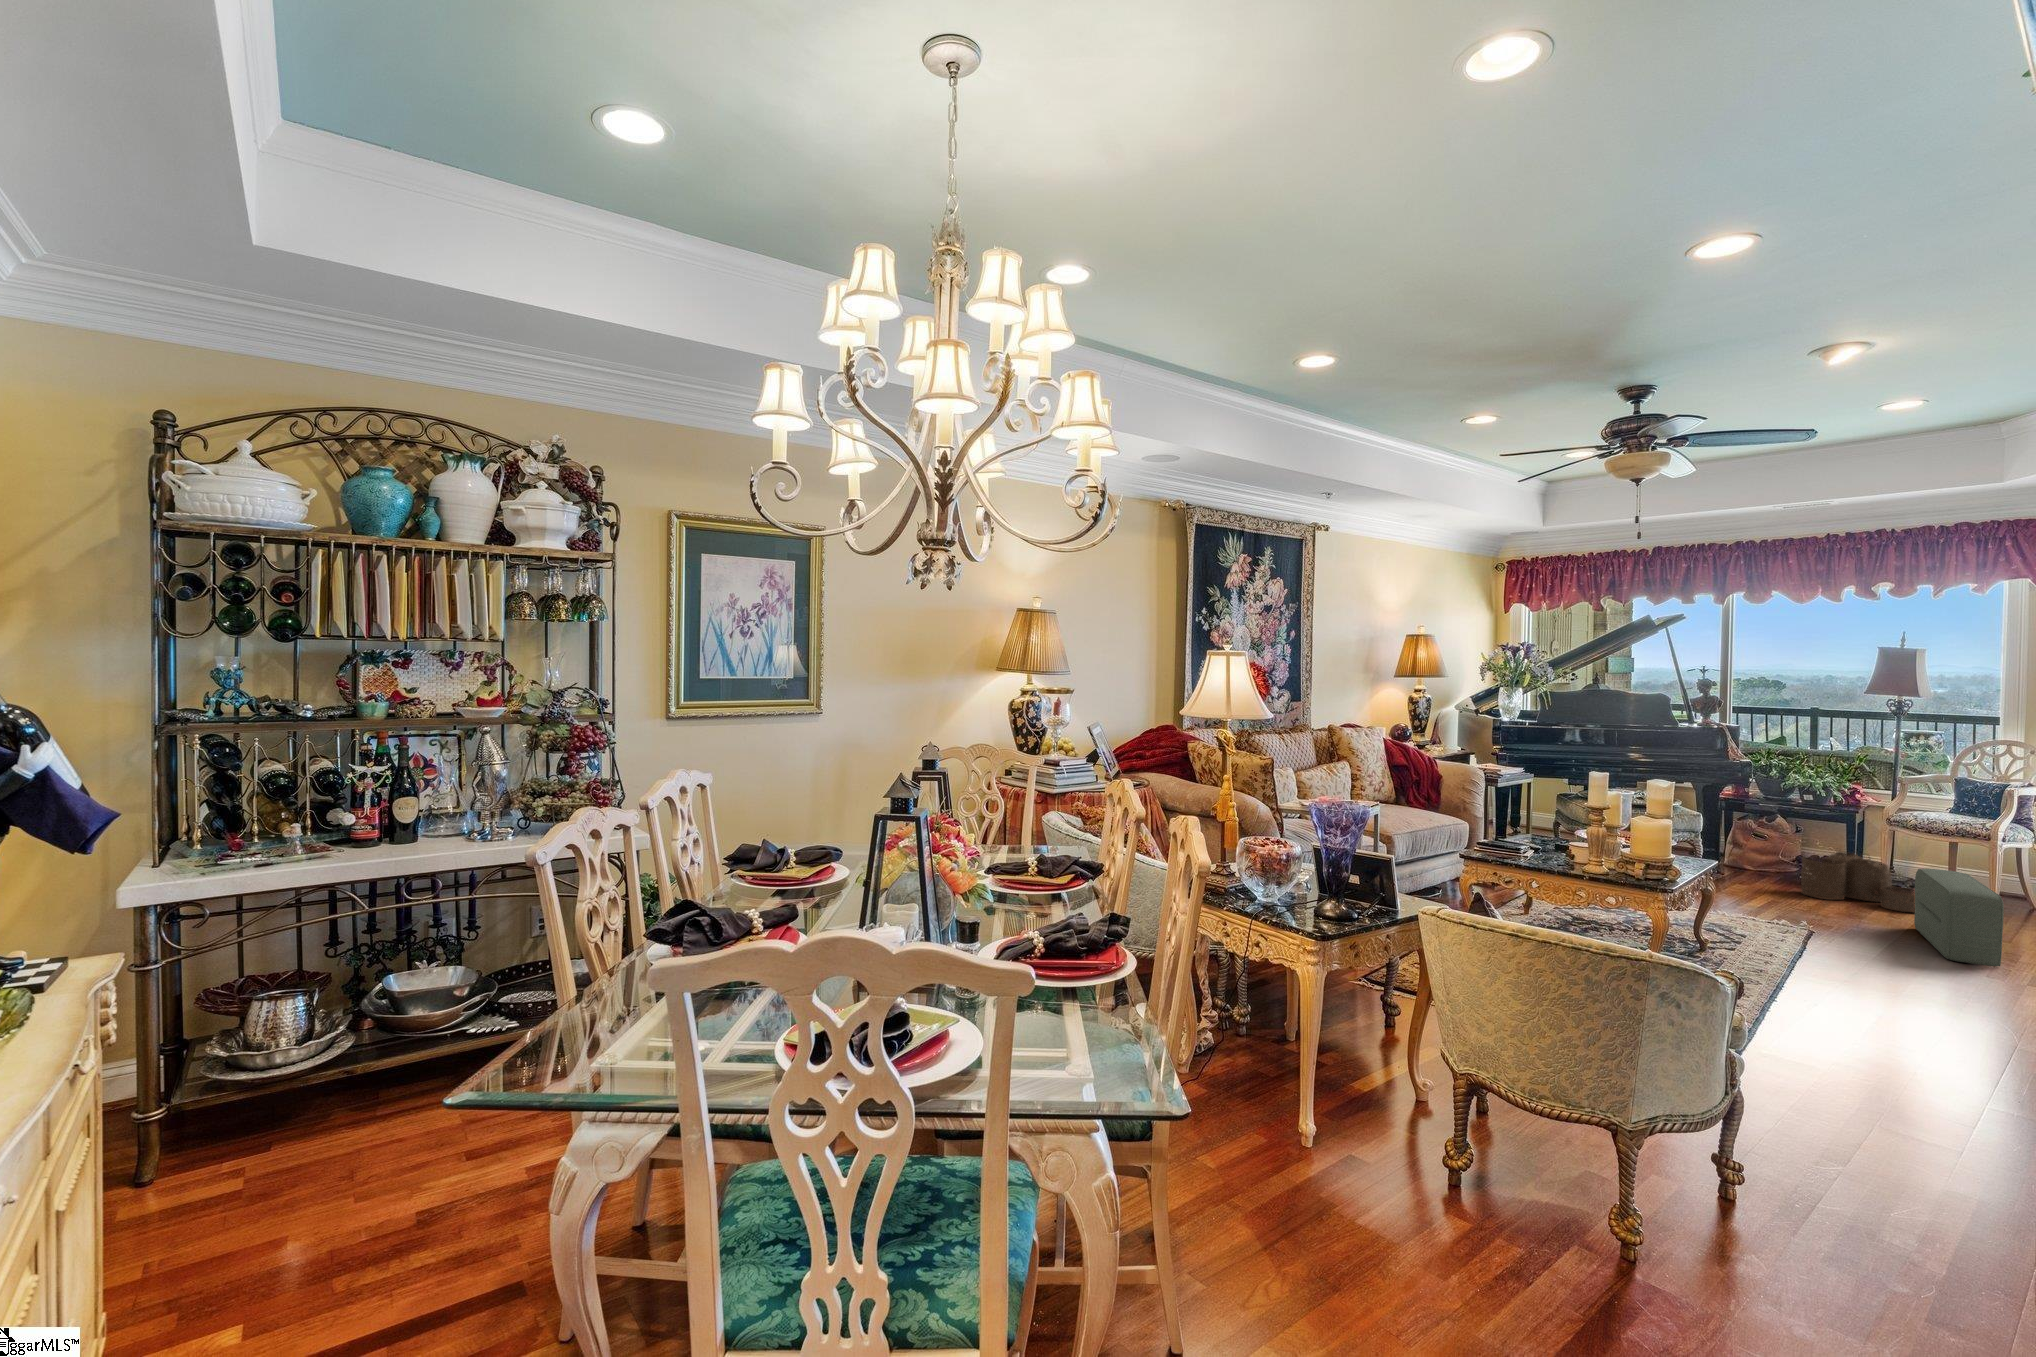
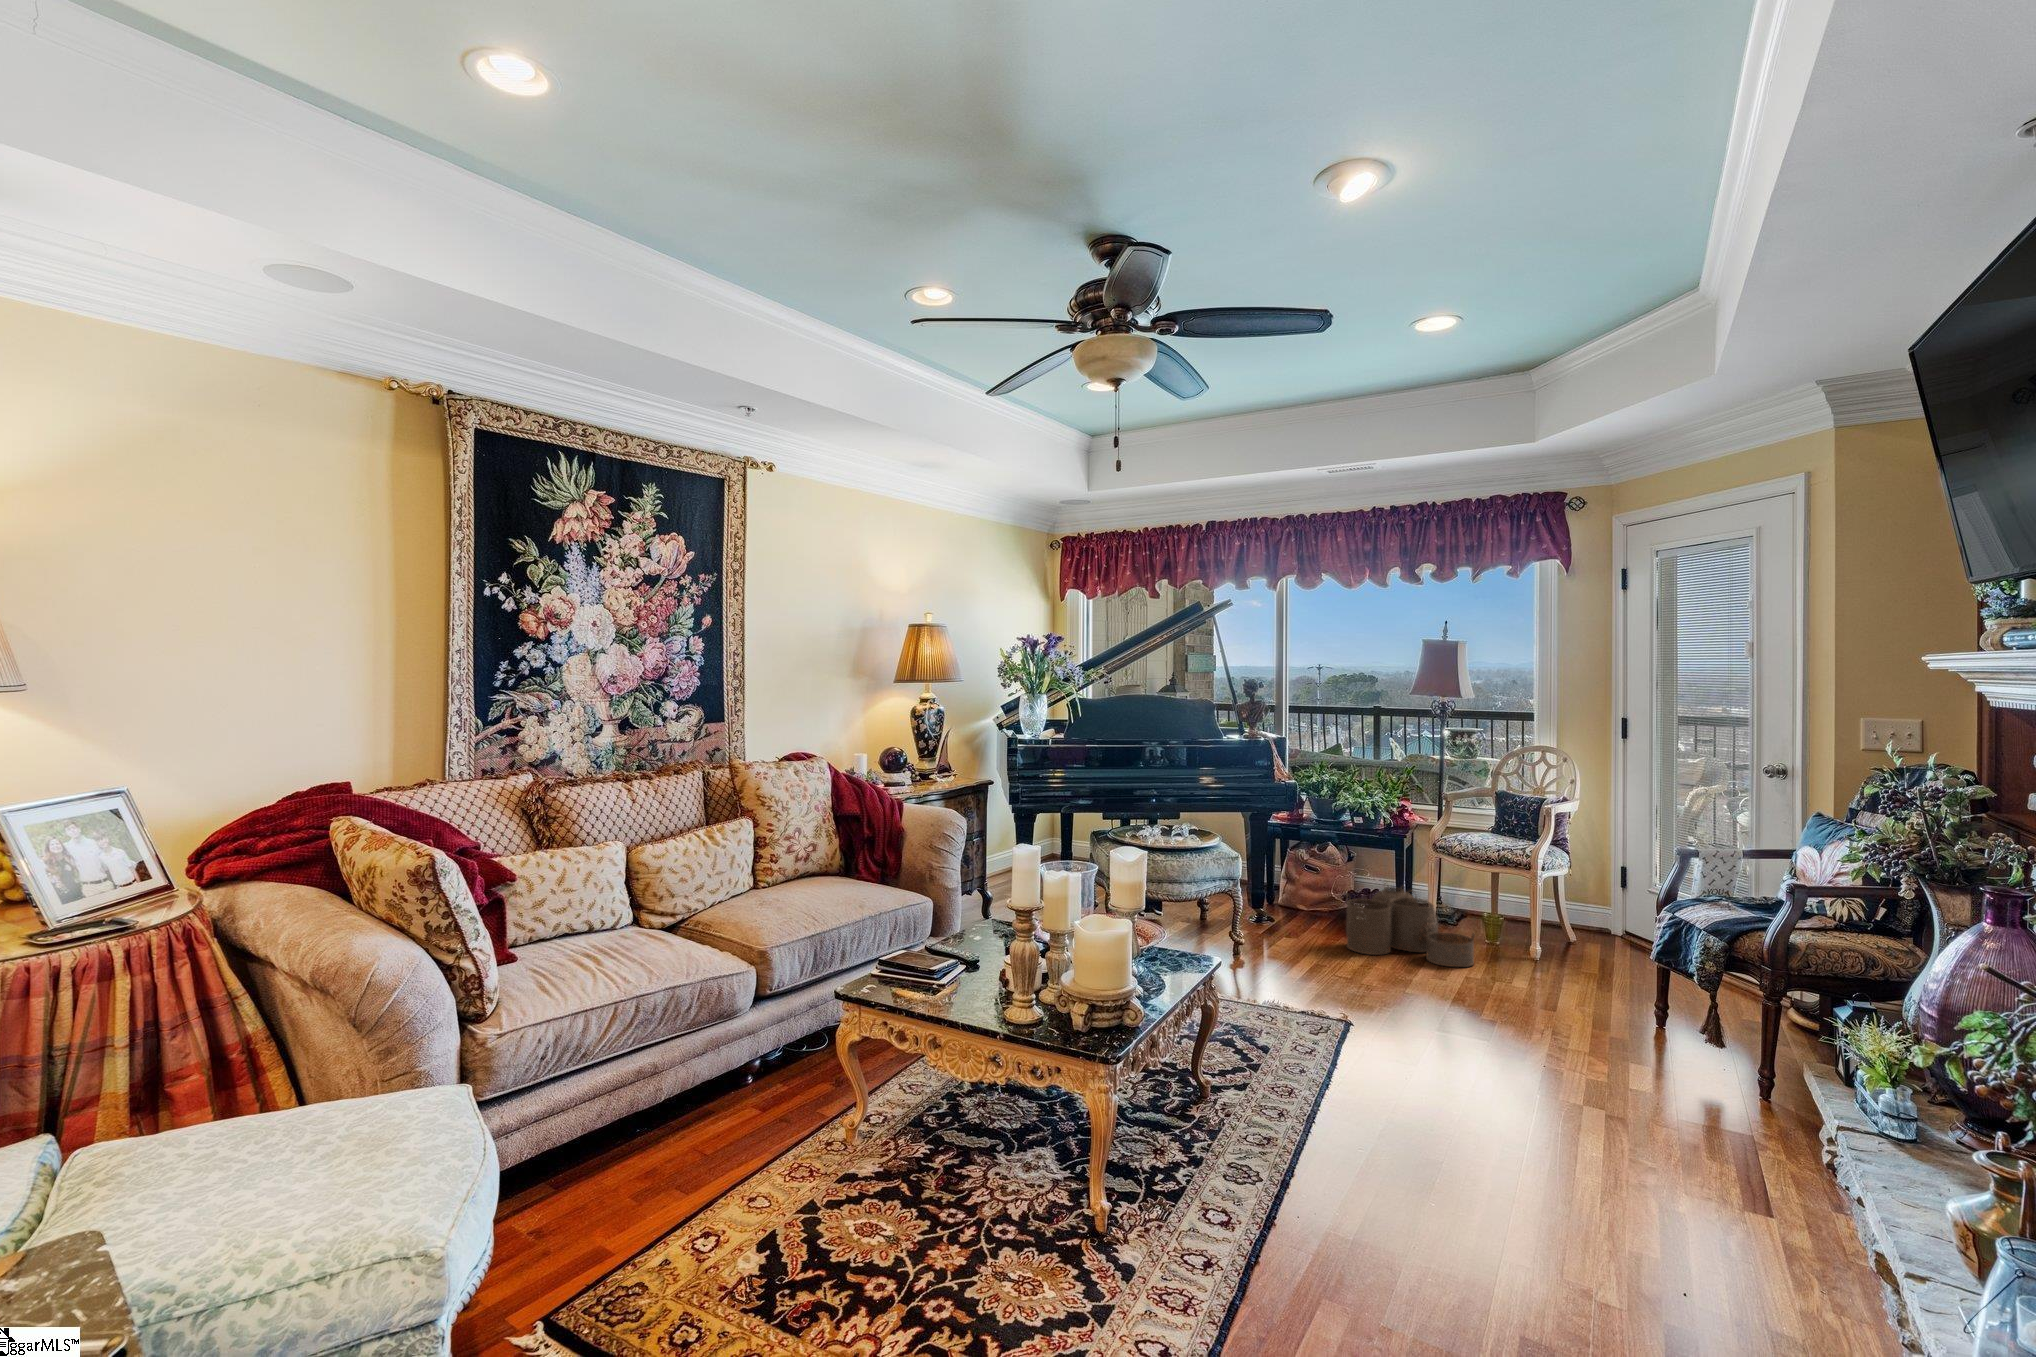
pouf: present [1914,869,2004,966] -> none [1458,920,1550,1060]

